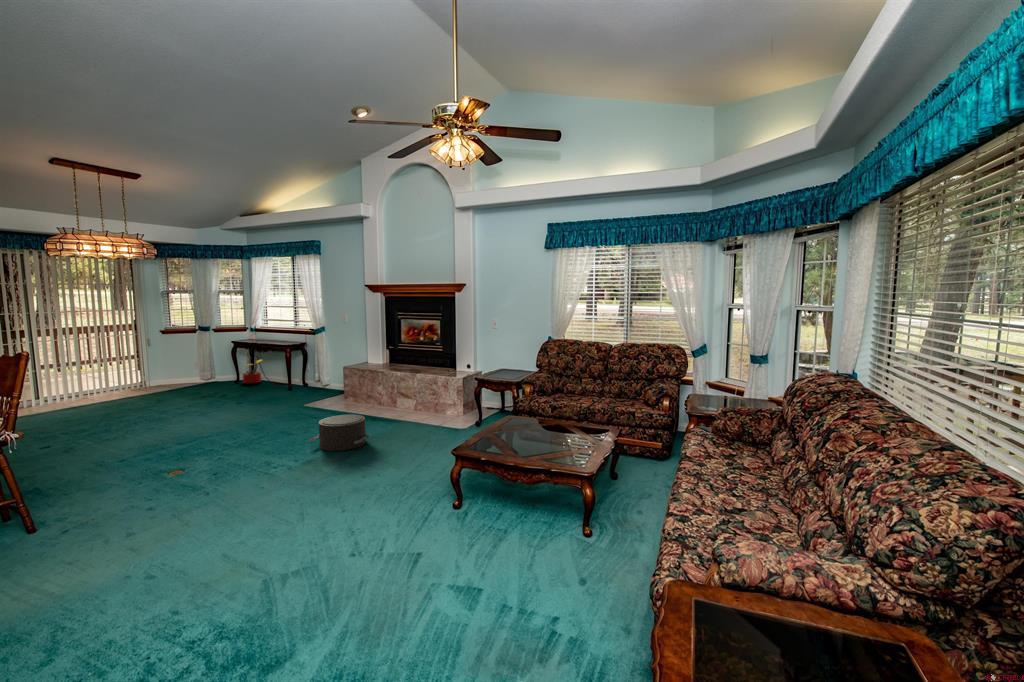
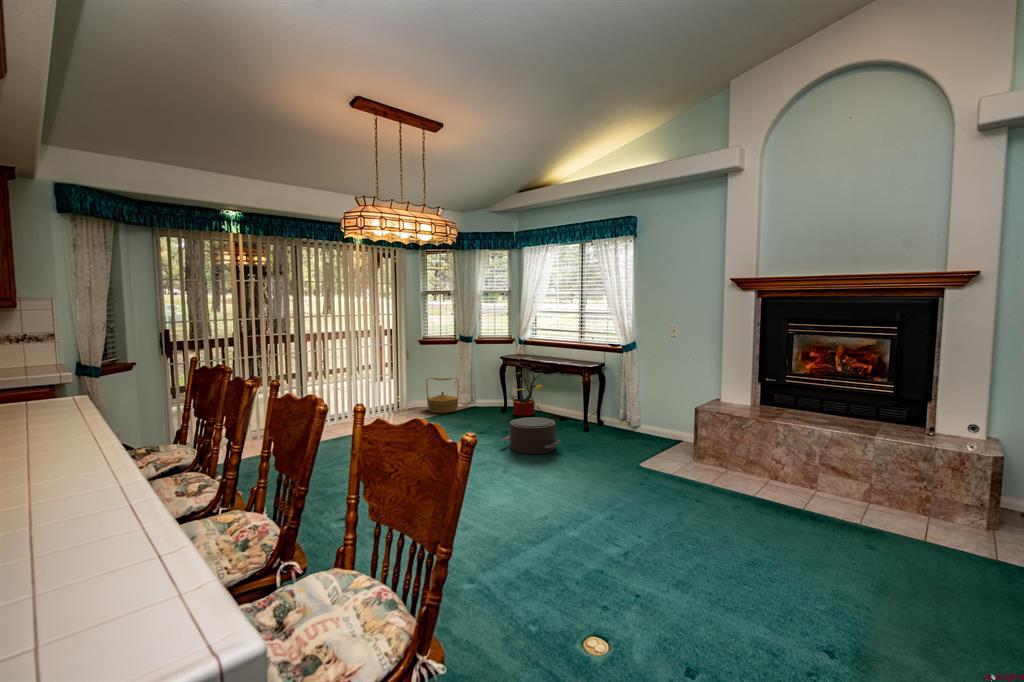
woven basket: none [167,358,198,386] -> present [426,377,459,413]
pouf: present [309,415,370,451] -> present [501,417,560,454]

